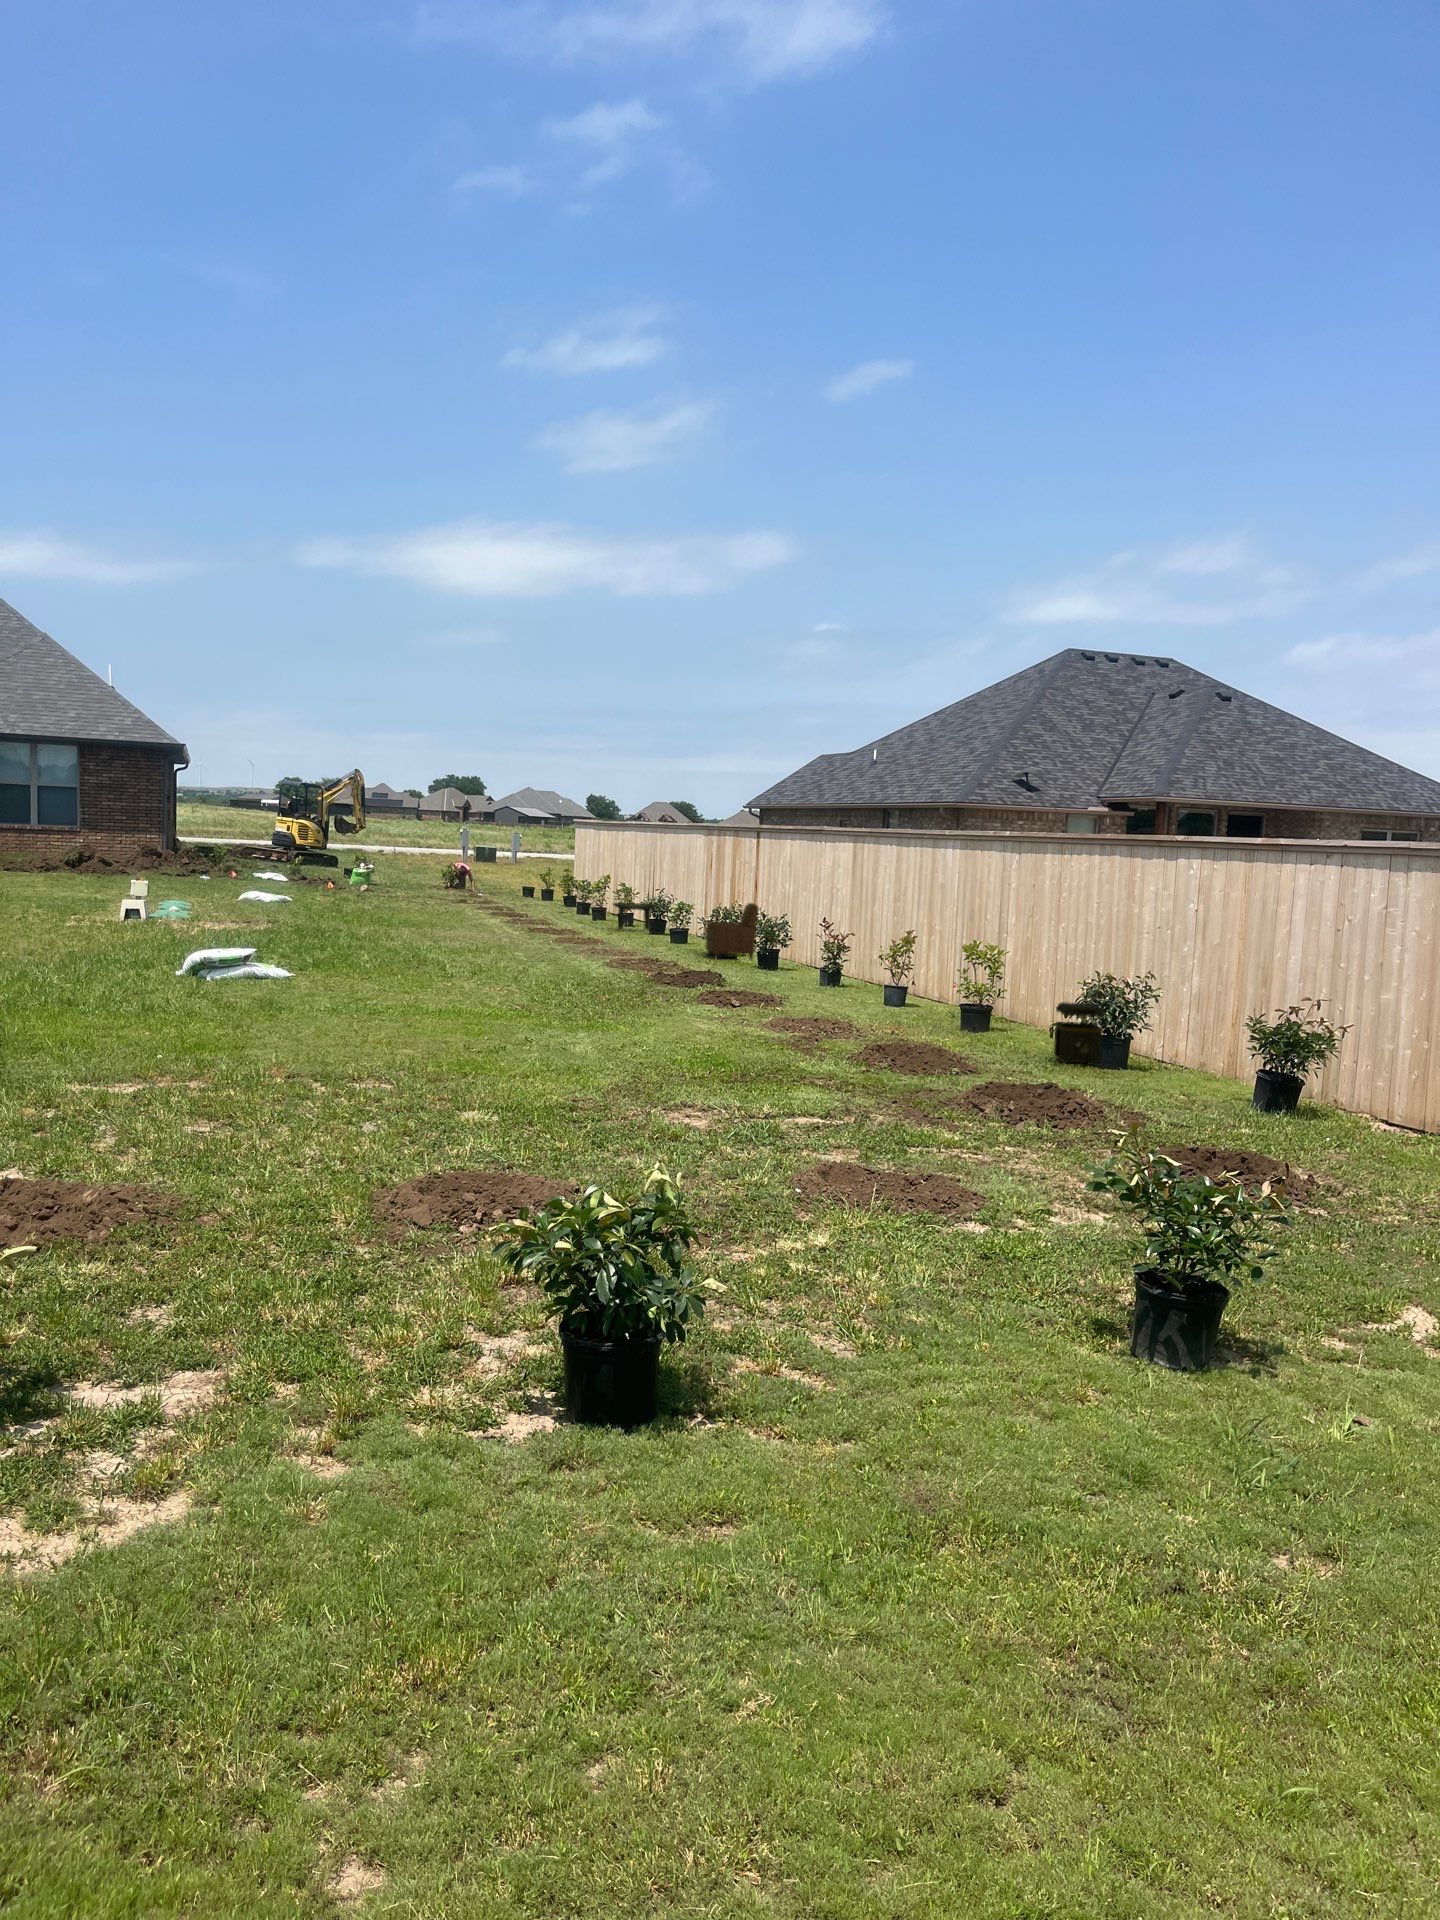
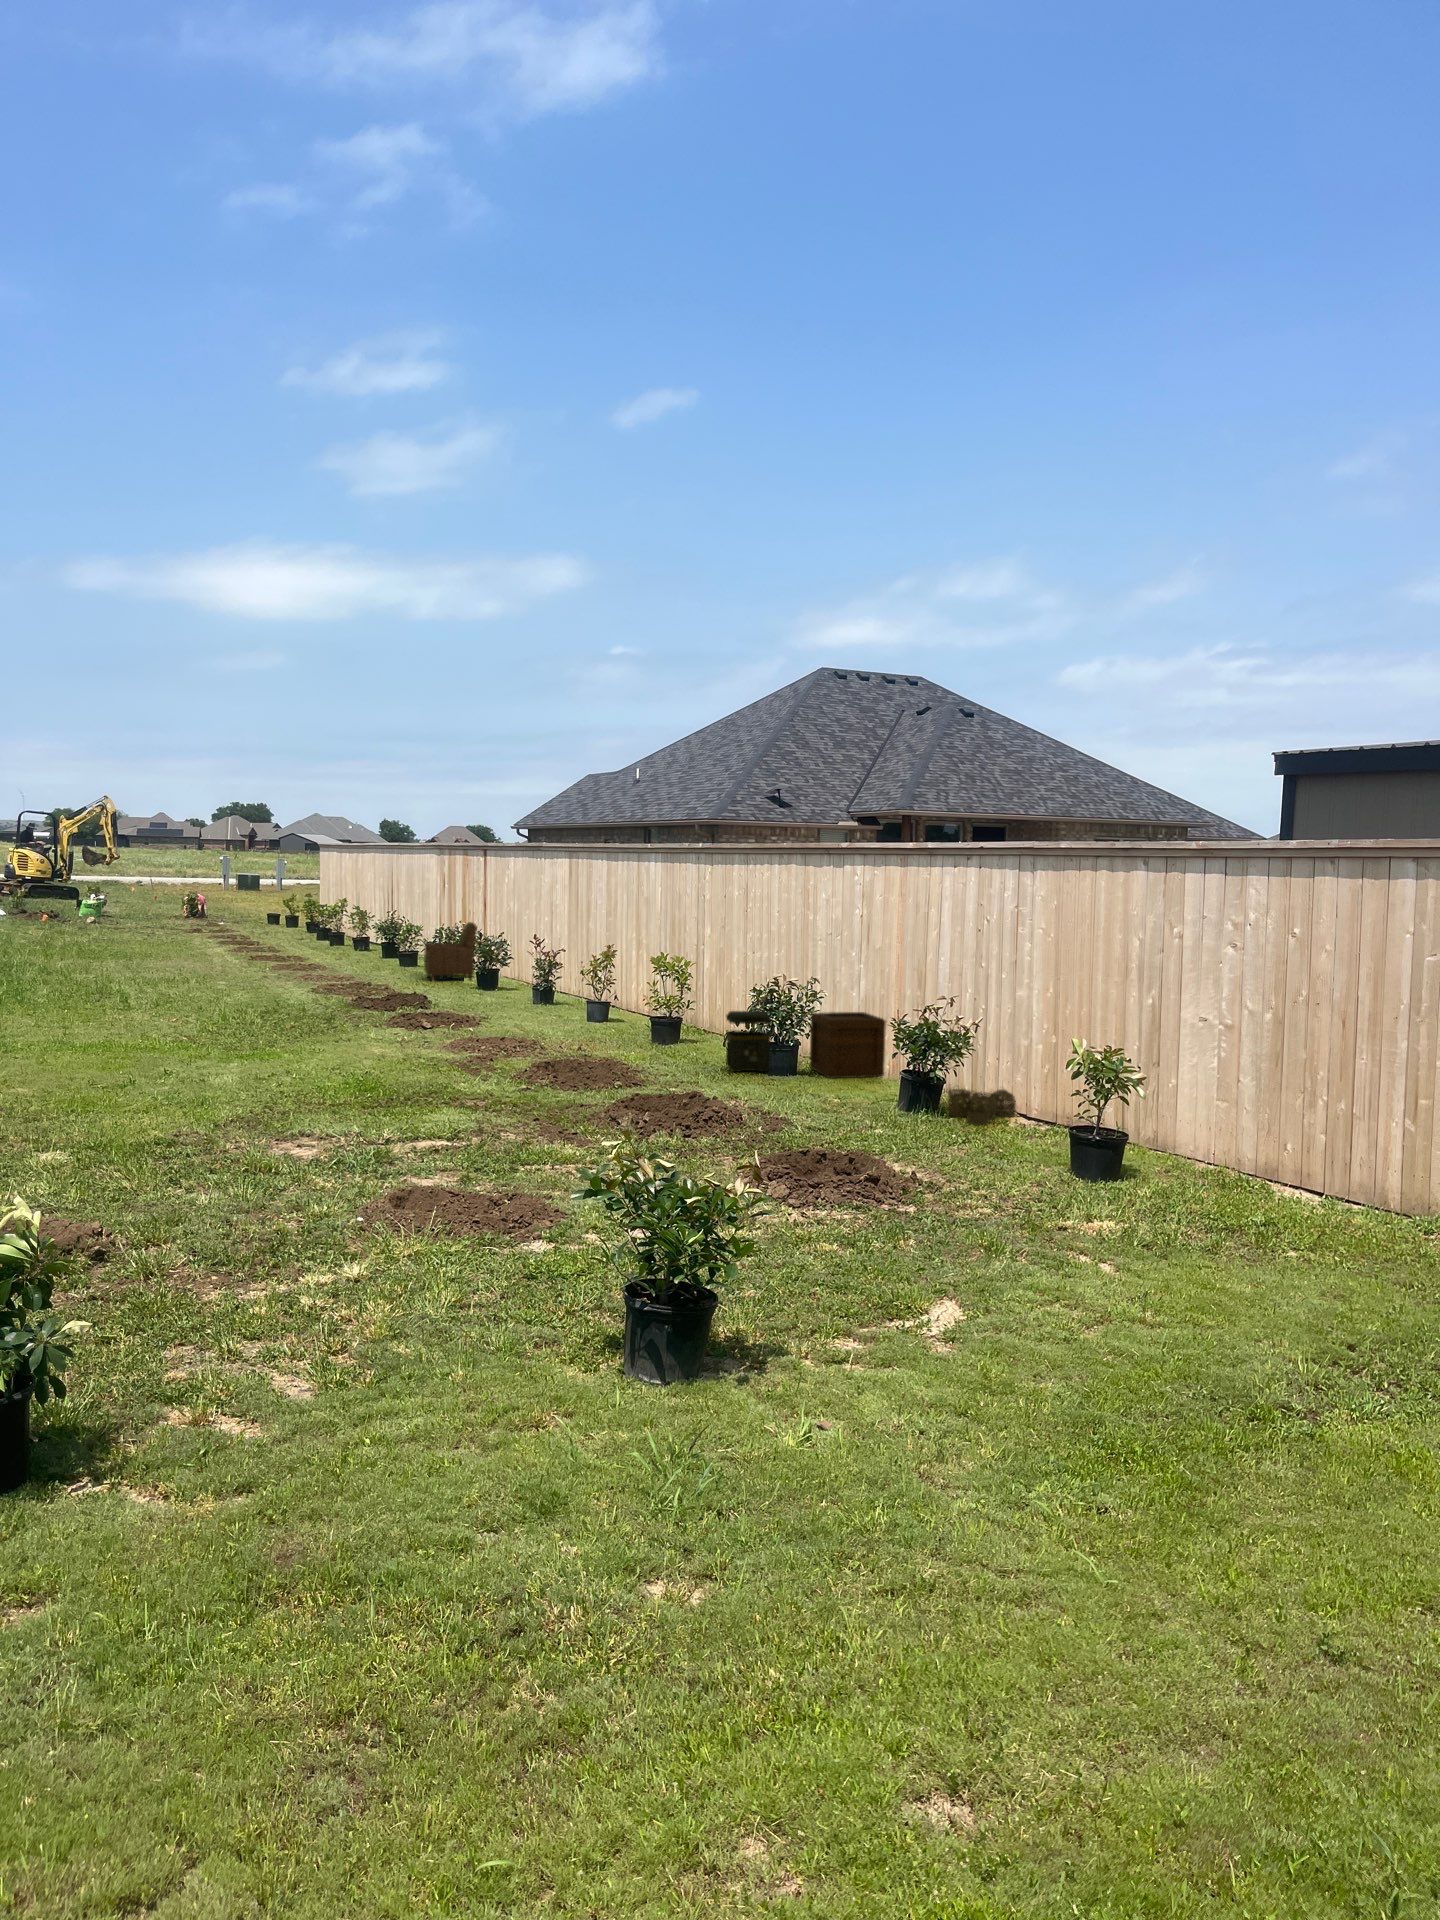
round table: present [614,903,656,932] -> none [339,927,387,956]
wooden crate: none [1139,1007,1225,1075] -> present [810,1012,886,1078]
woven basket: none [1310,1088,1384,1130] -> present [948,1086,1016,1125]

